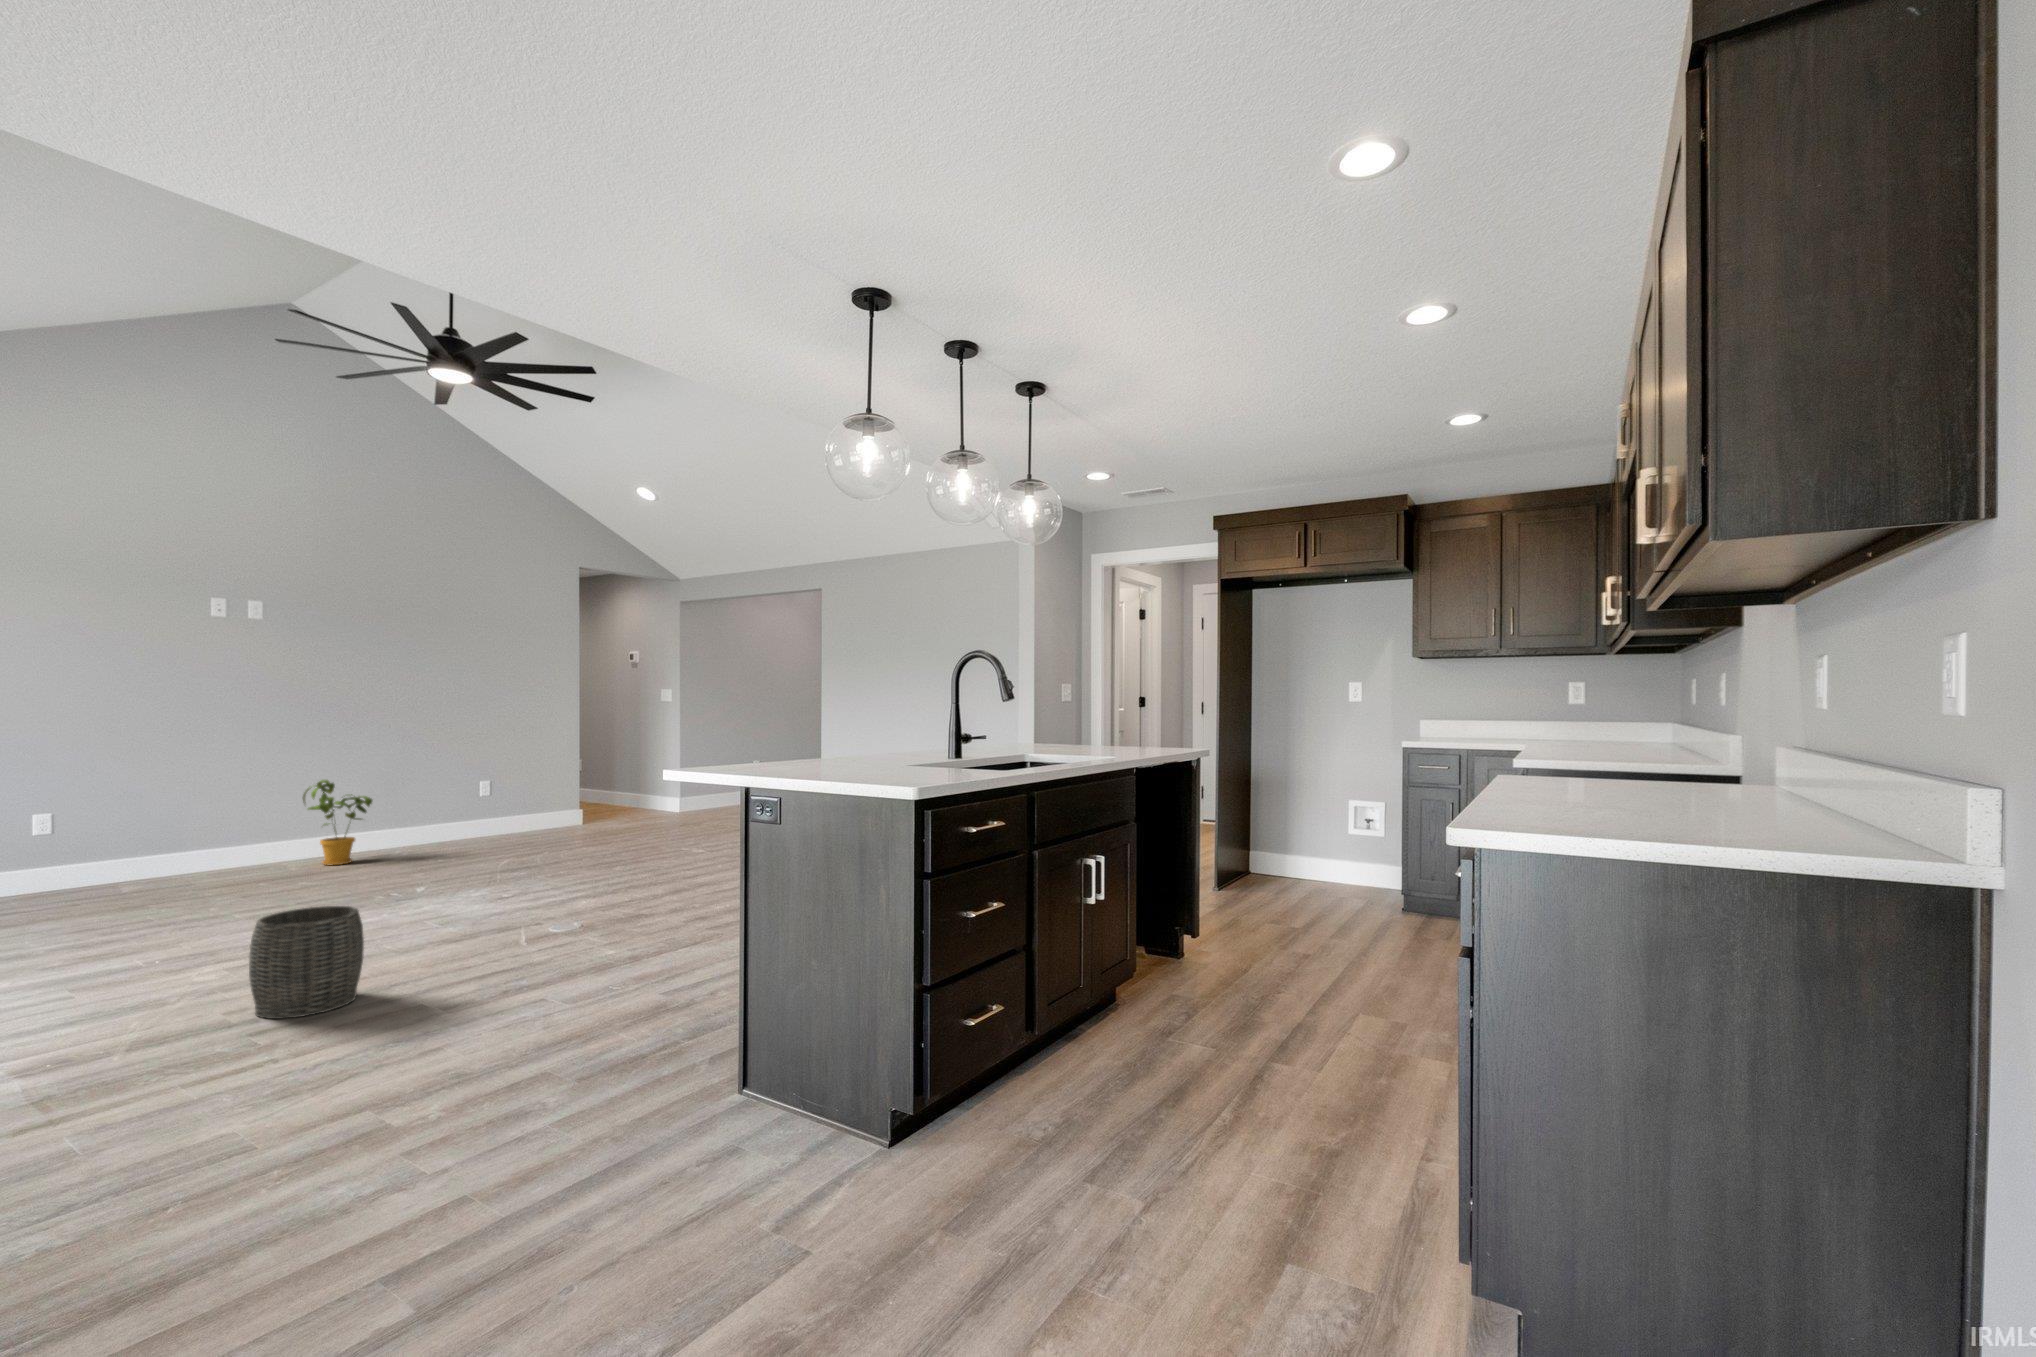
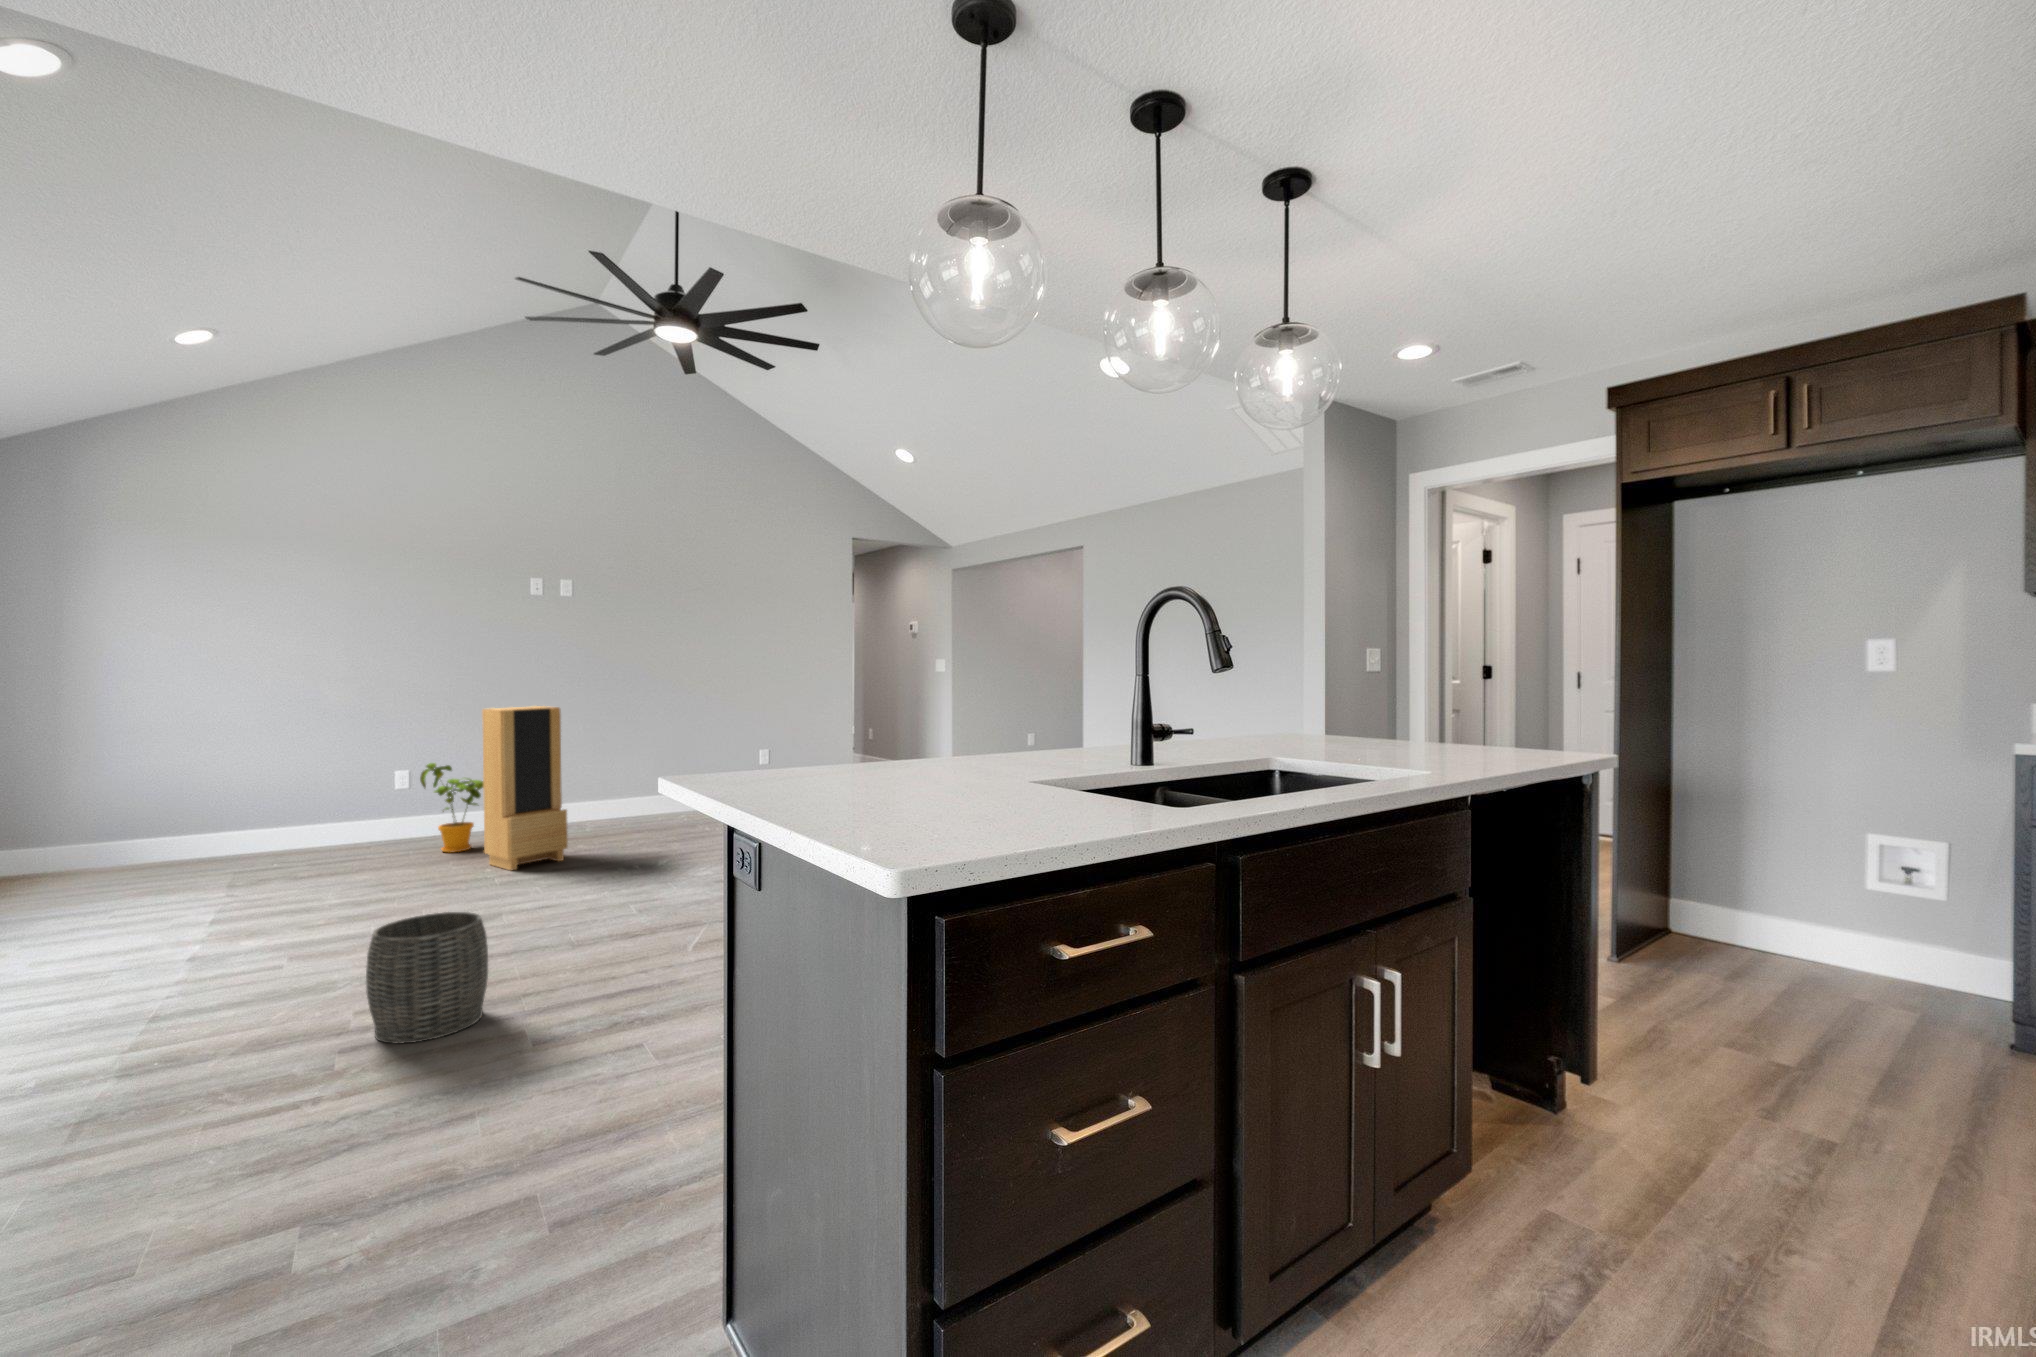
storage cabinet: none [191,730,297,902] -> present [482,706,568,870]
house plant: present [303,780,372,865] -> present [420,763,483,852]

